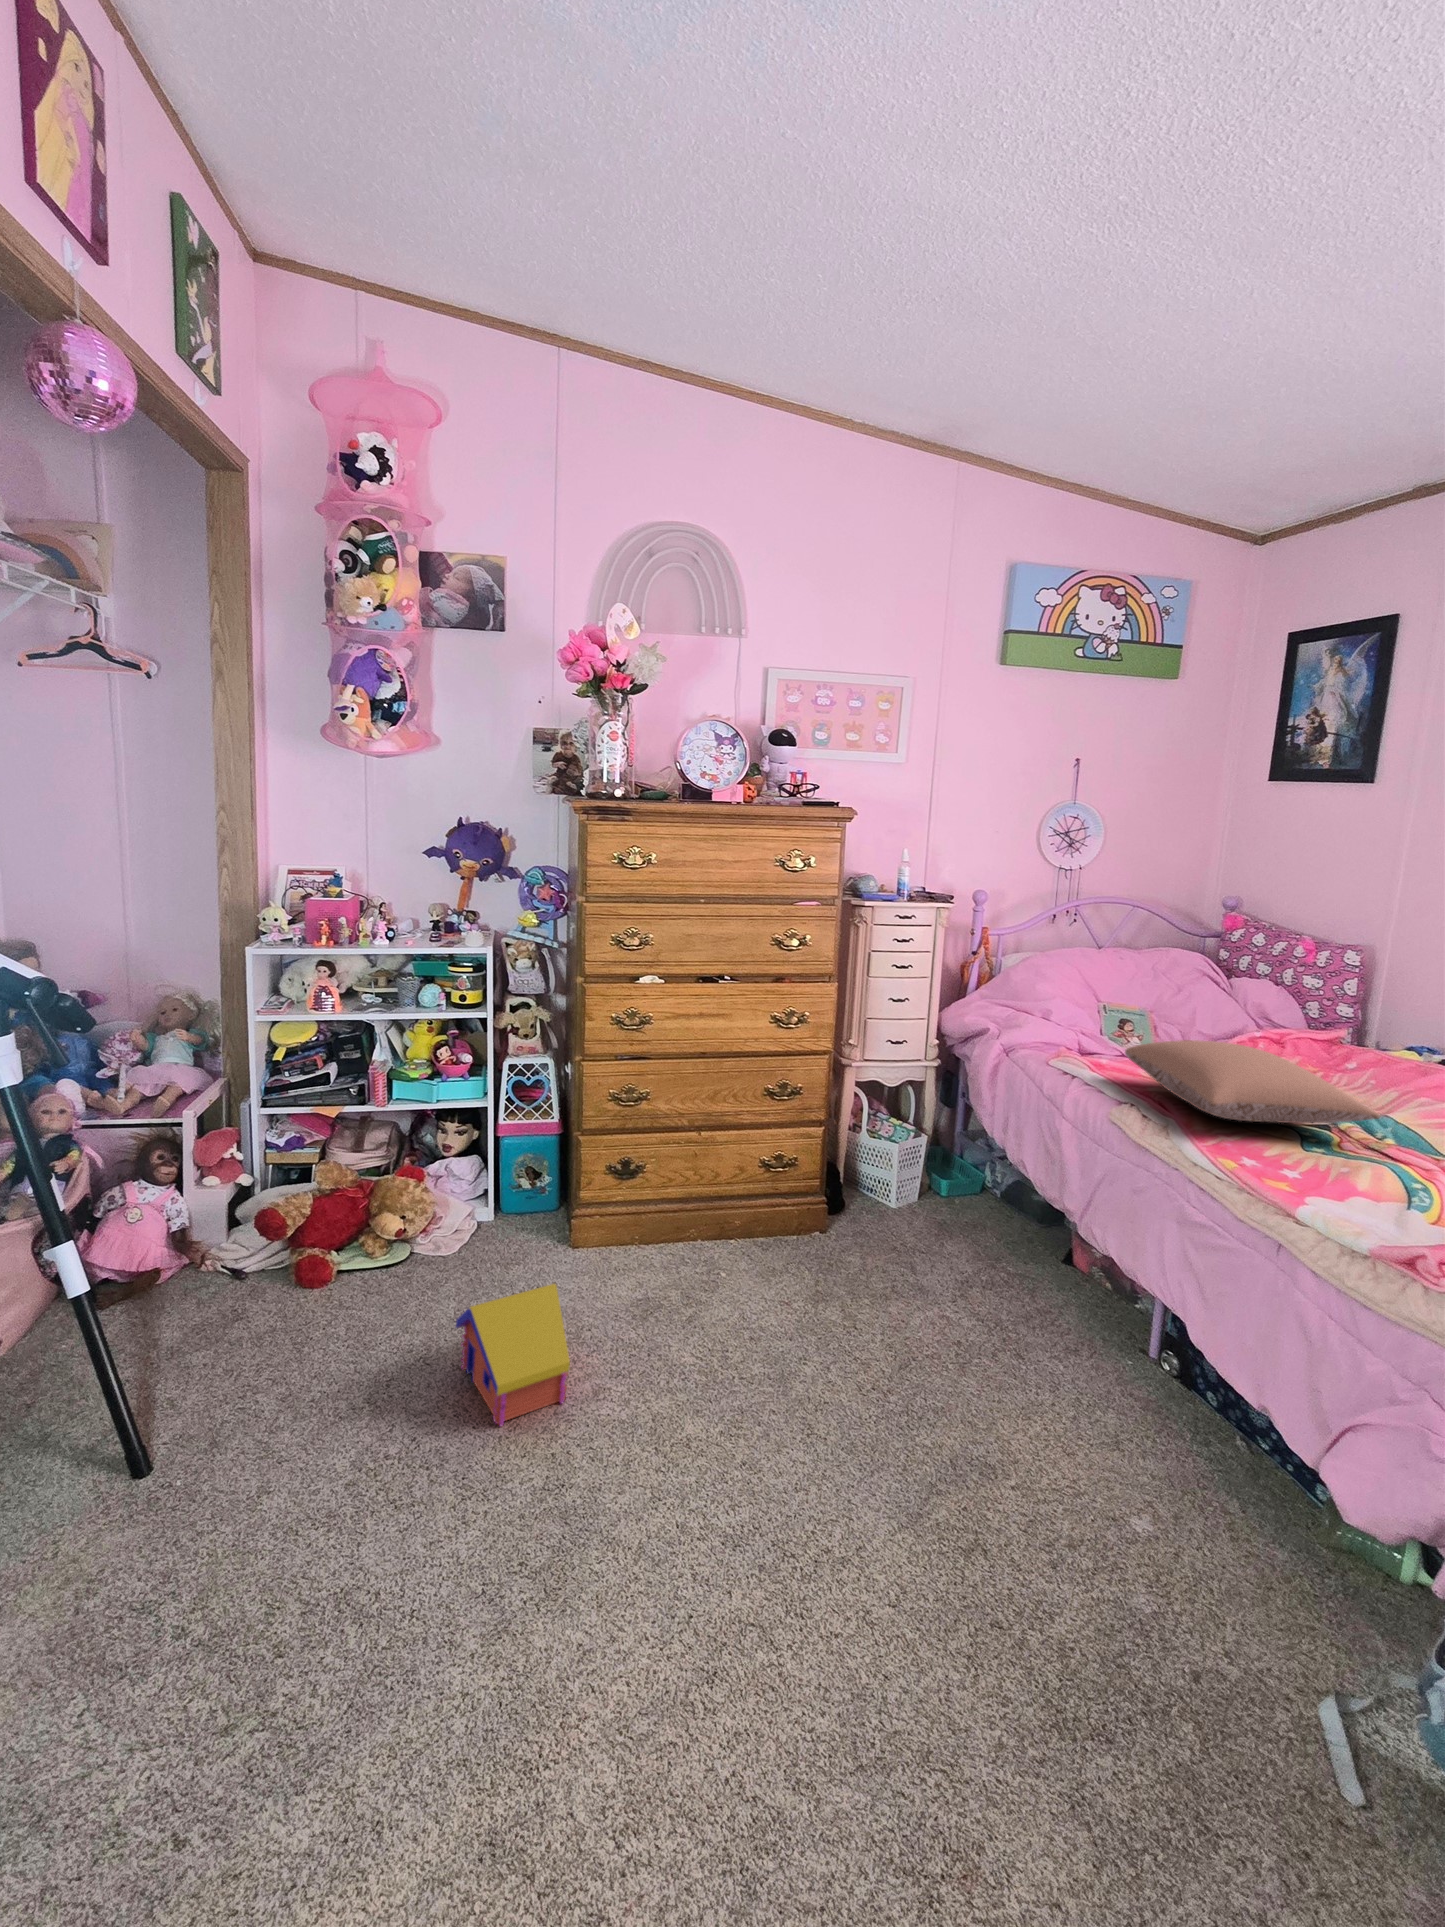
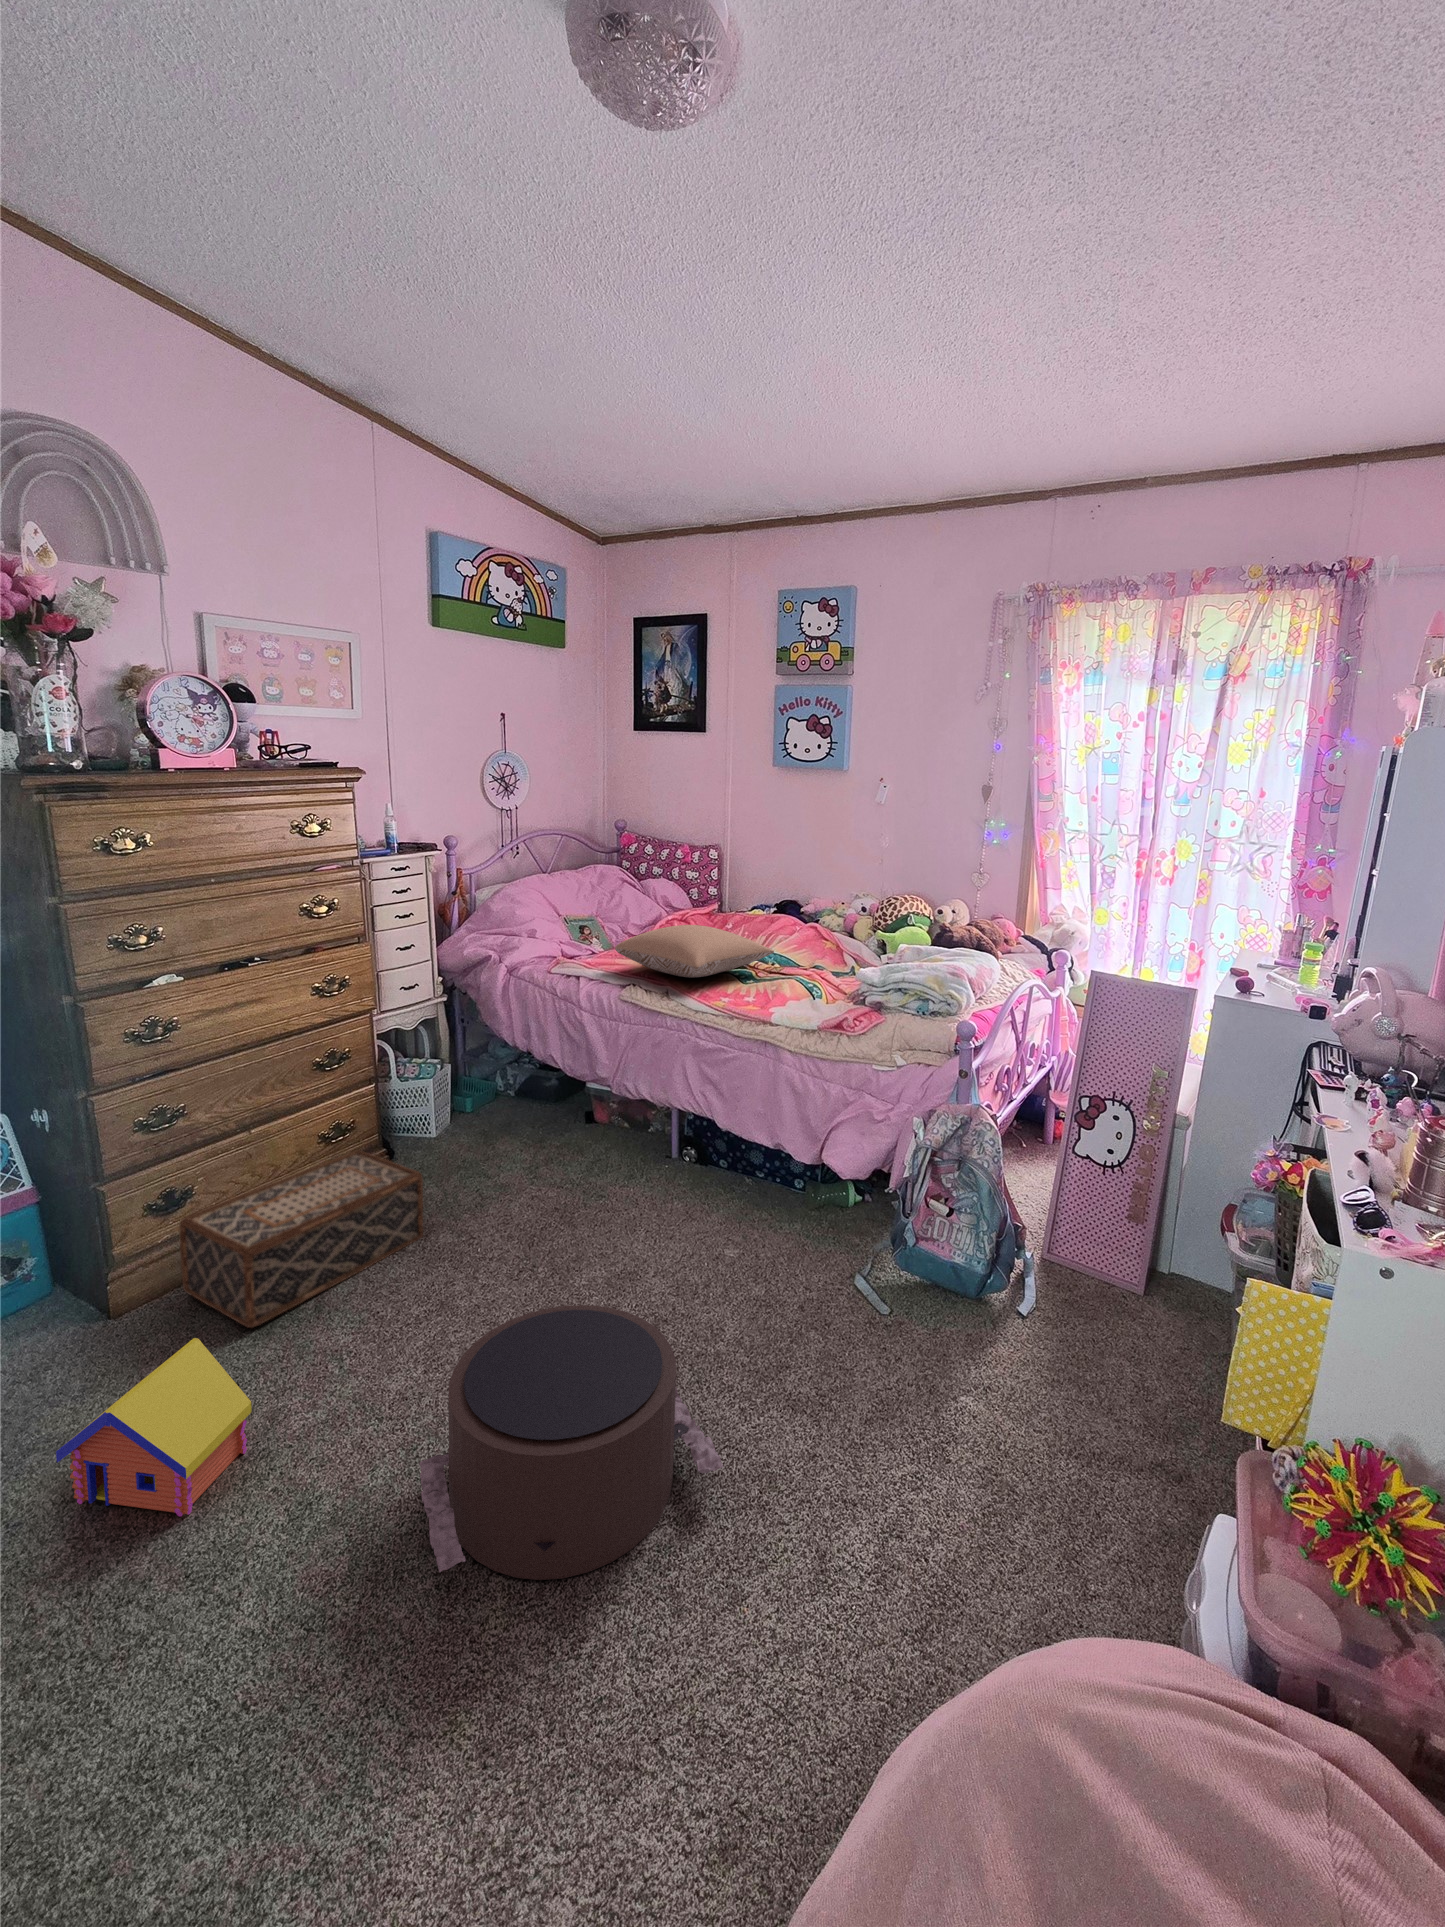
woven basket: none [622,1182,822,1302] -> present [179,1150,423,1328]
pouf: none [564,1422,914,1793] -> present [419,1305,723,1580]

